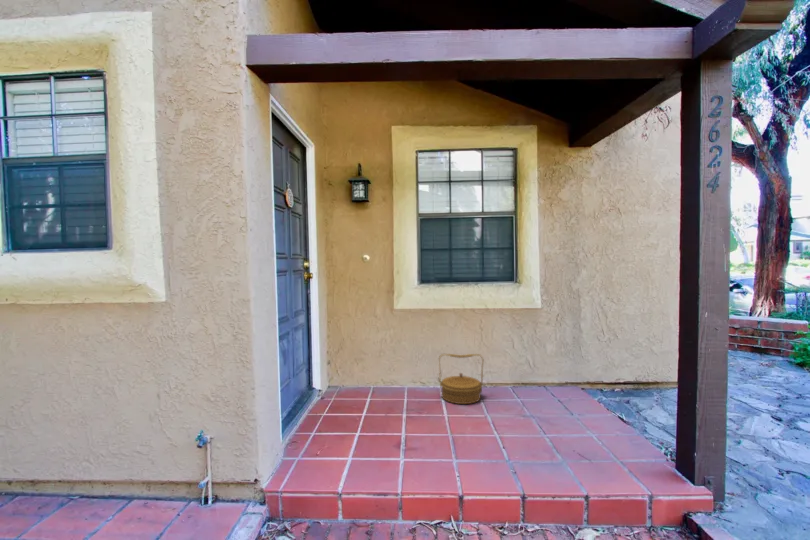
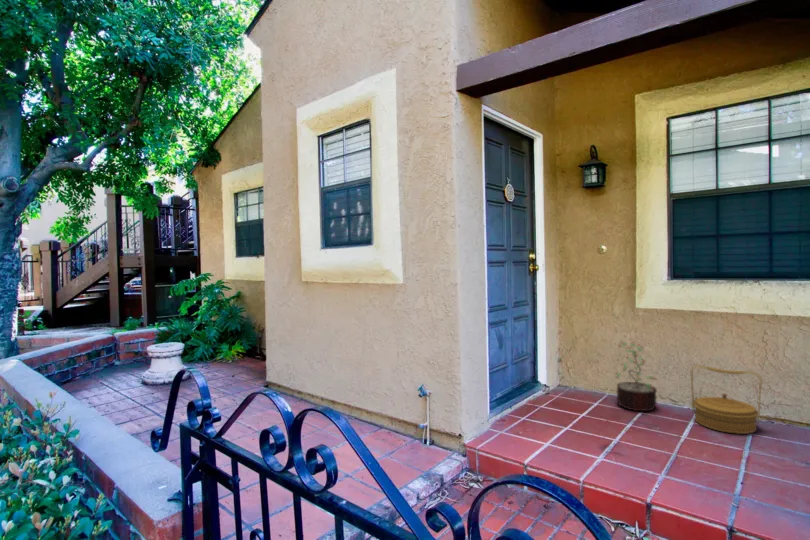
decorative plant: none [379,339,415,400] -> present [616,343,657,411]

